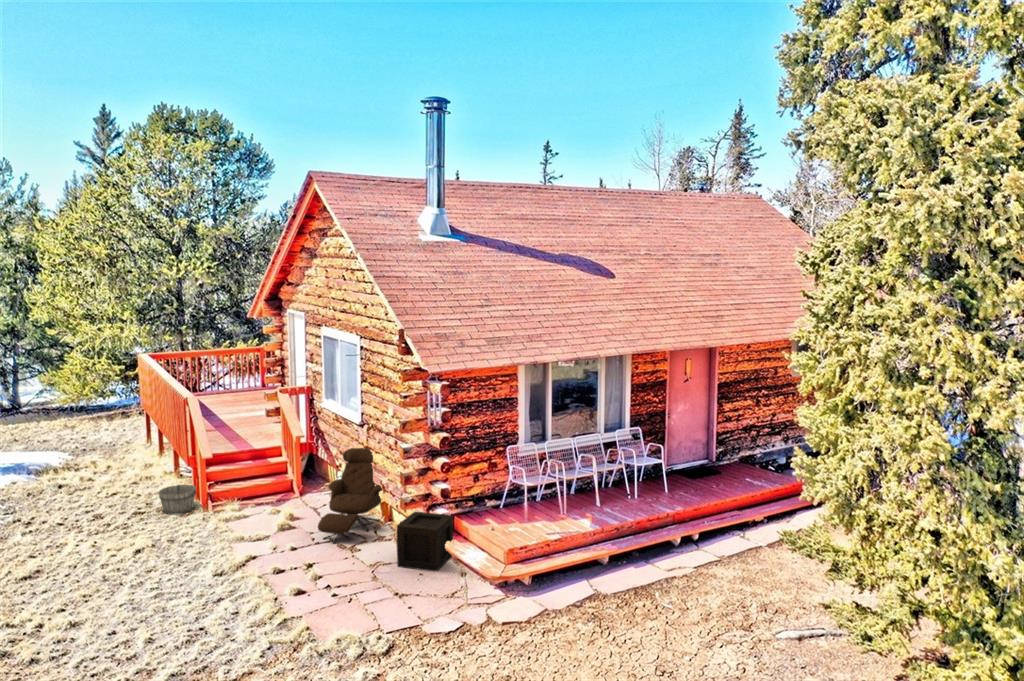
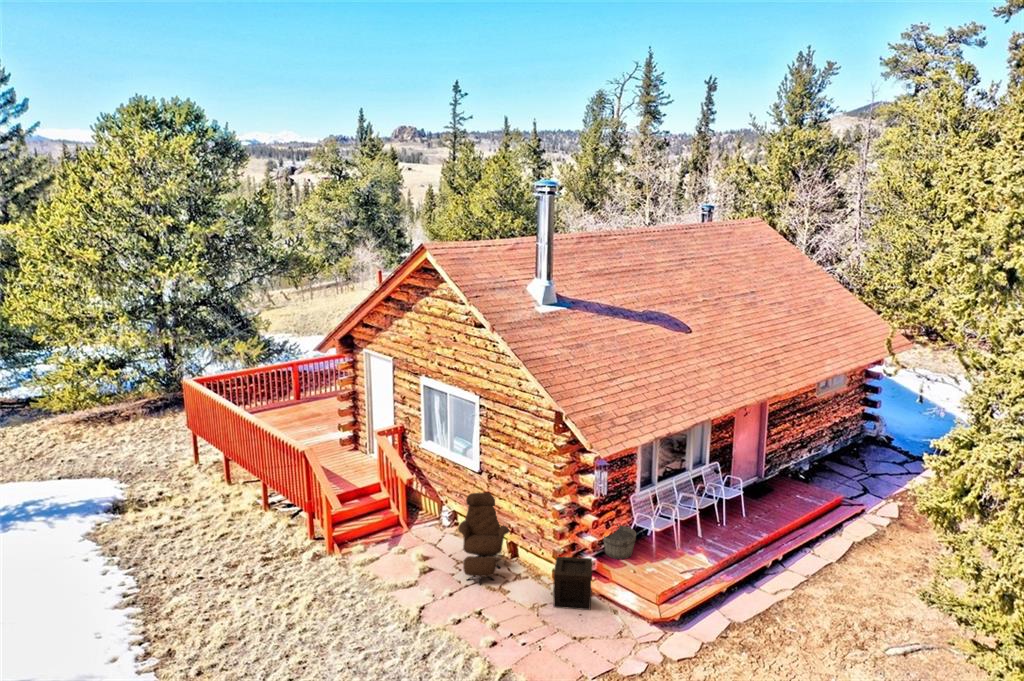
wooden bucket: present [159,485,196,515] -> present [603,525,636,559]

